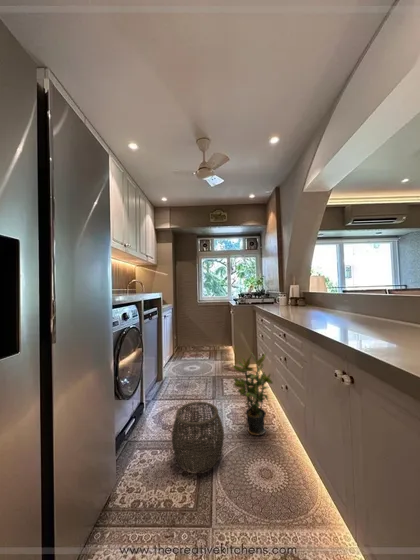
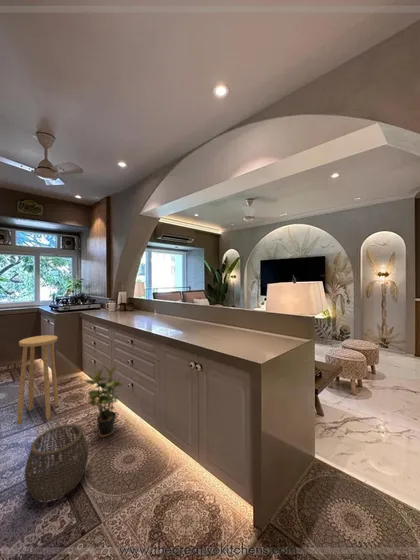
stool: none [197,321,229,397] -> present [17,335,58,424]

